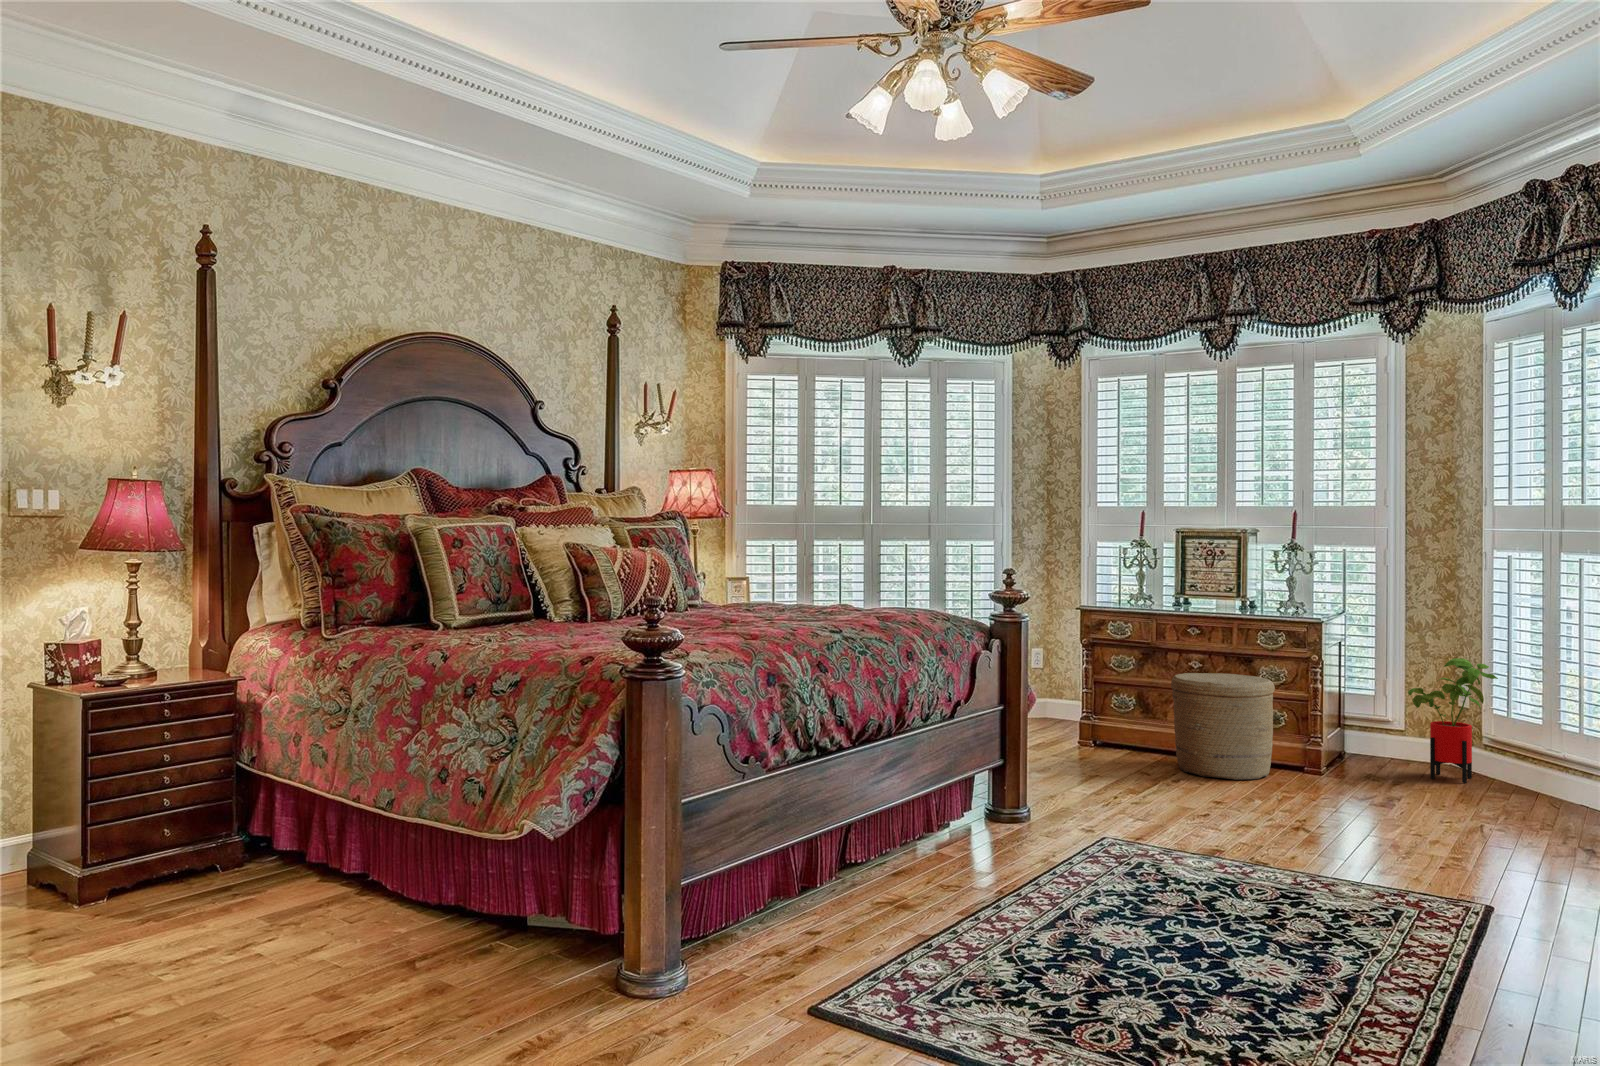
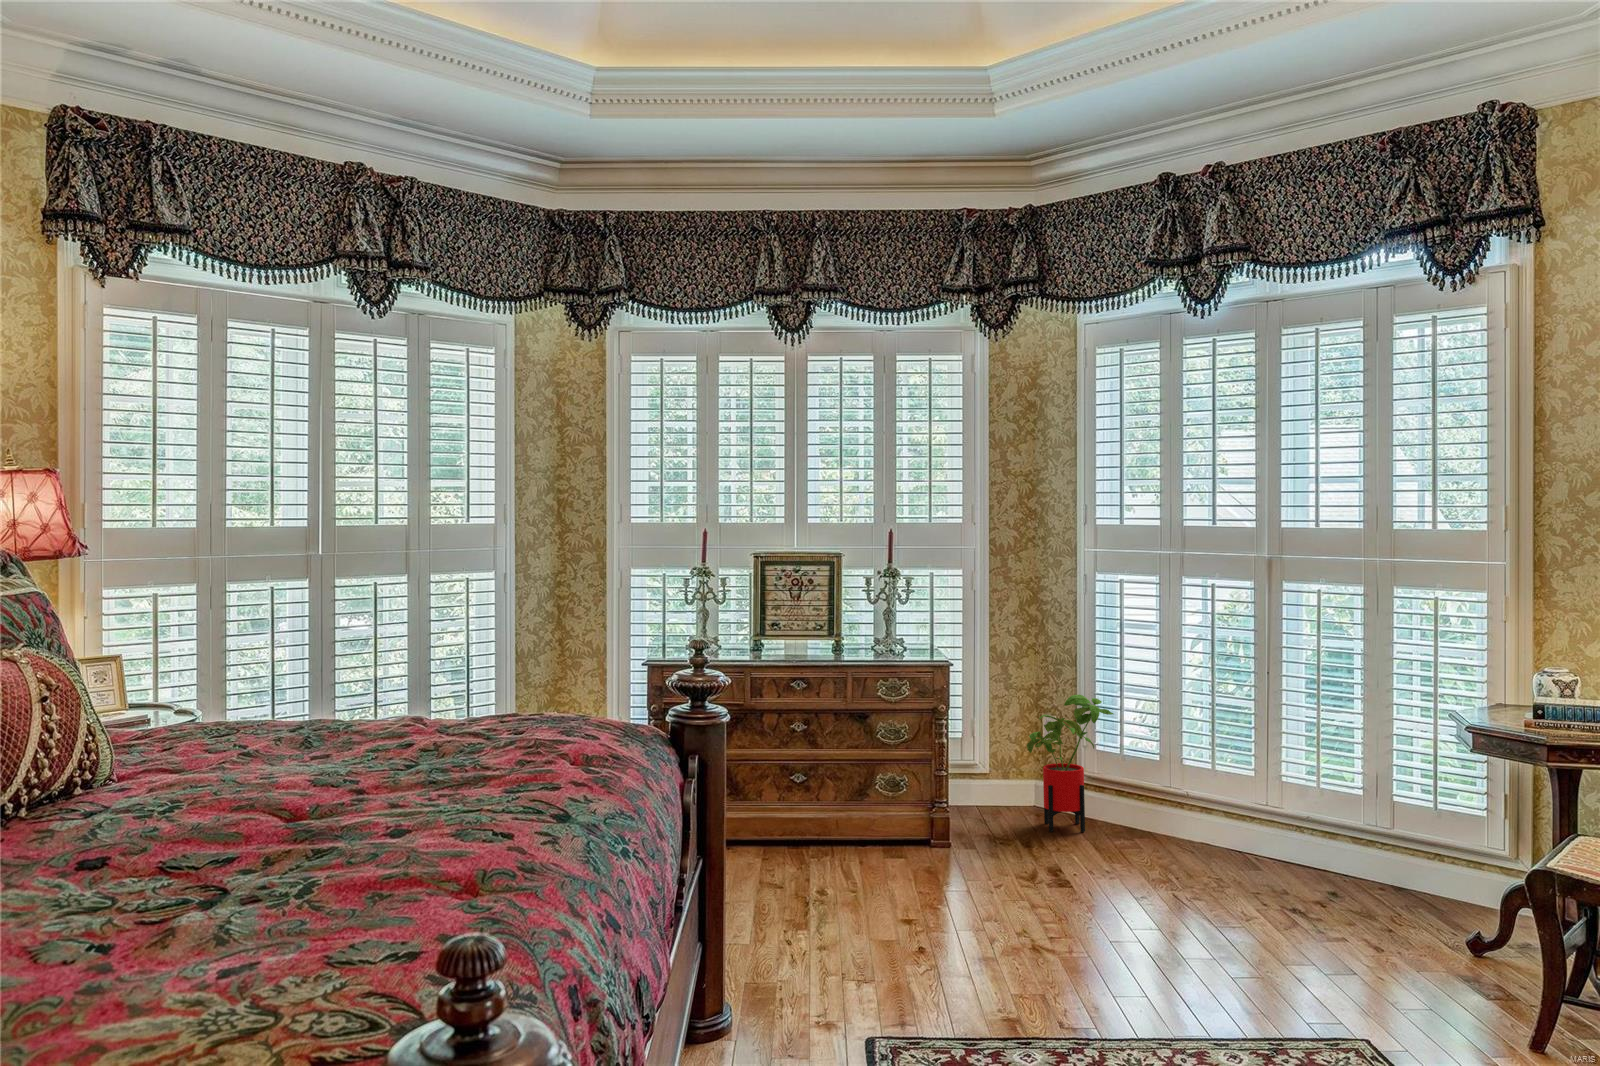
woven basket: present [1171,673,1275,780] -> none [793,737,915,879]

